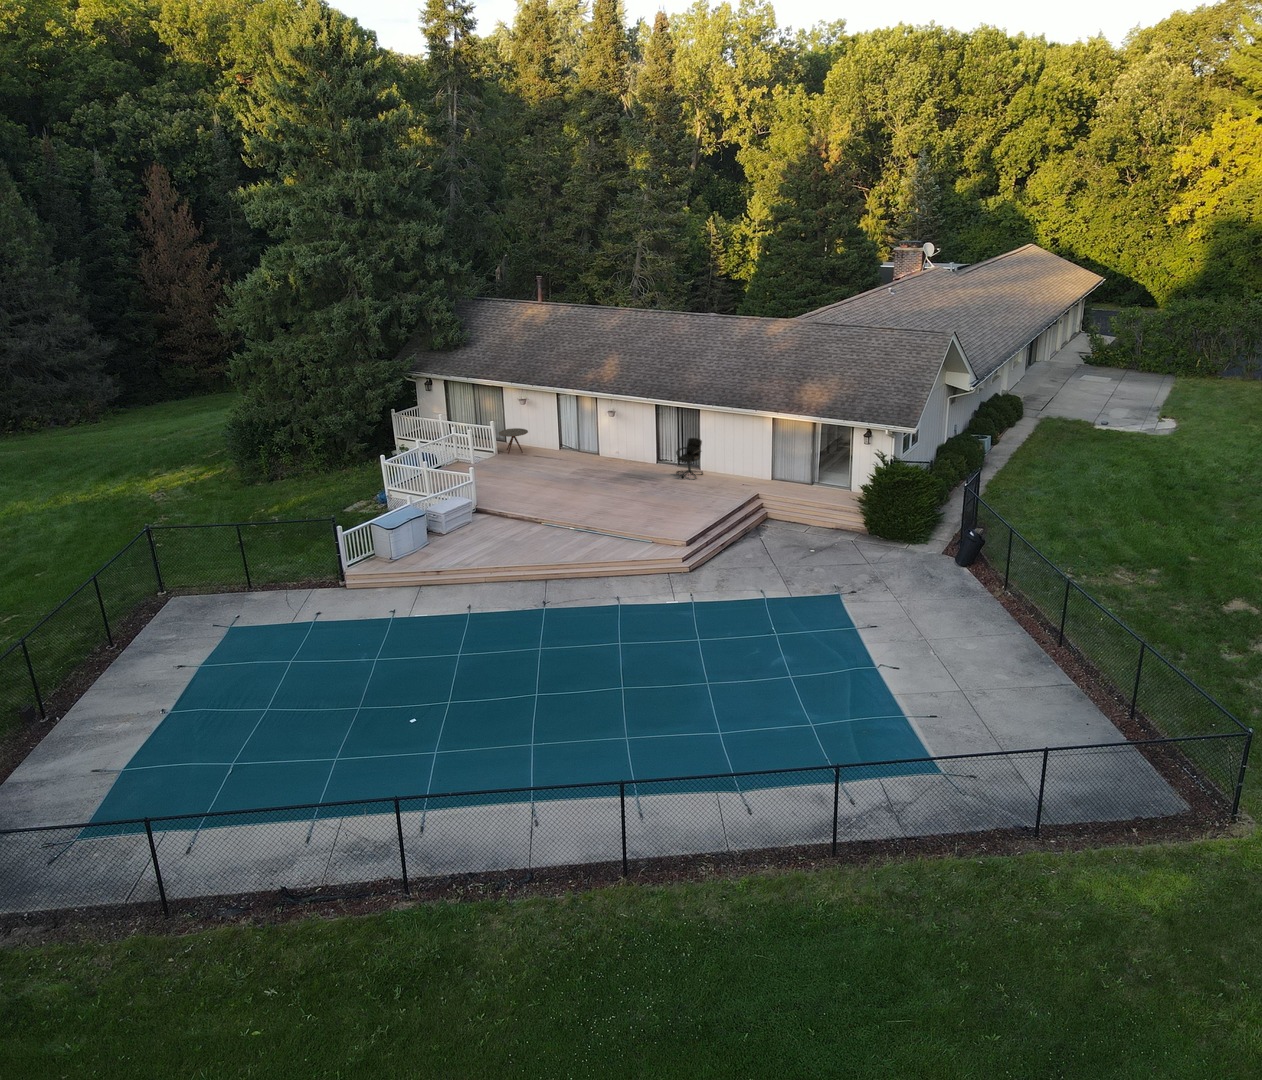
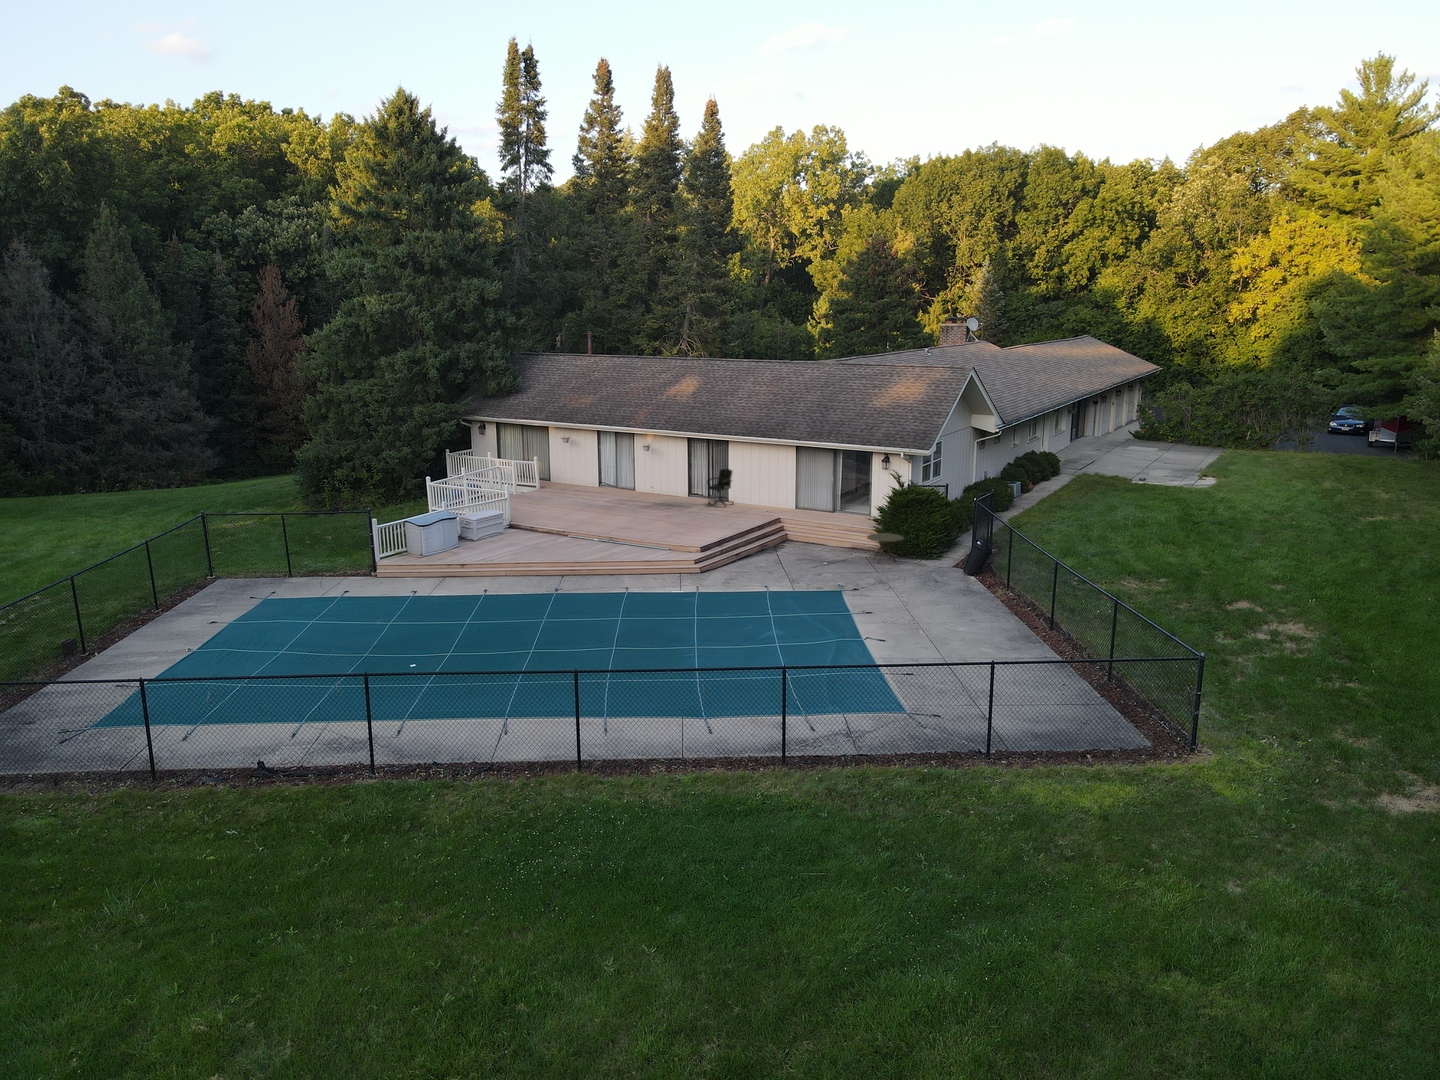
round table: present [499,428,528,454] -> present [867,533,904,561]

